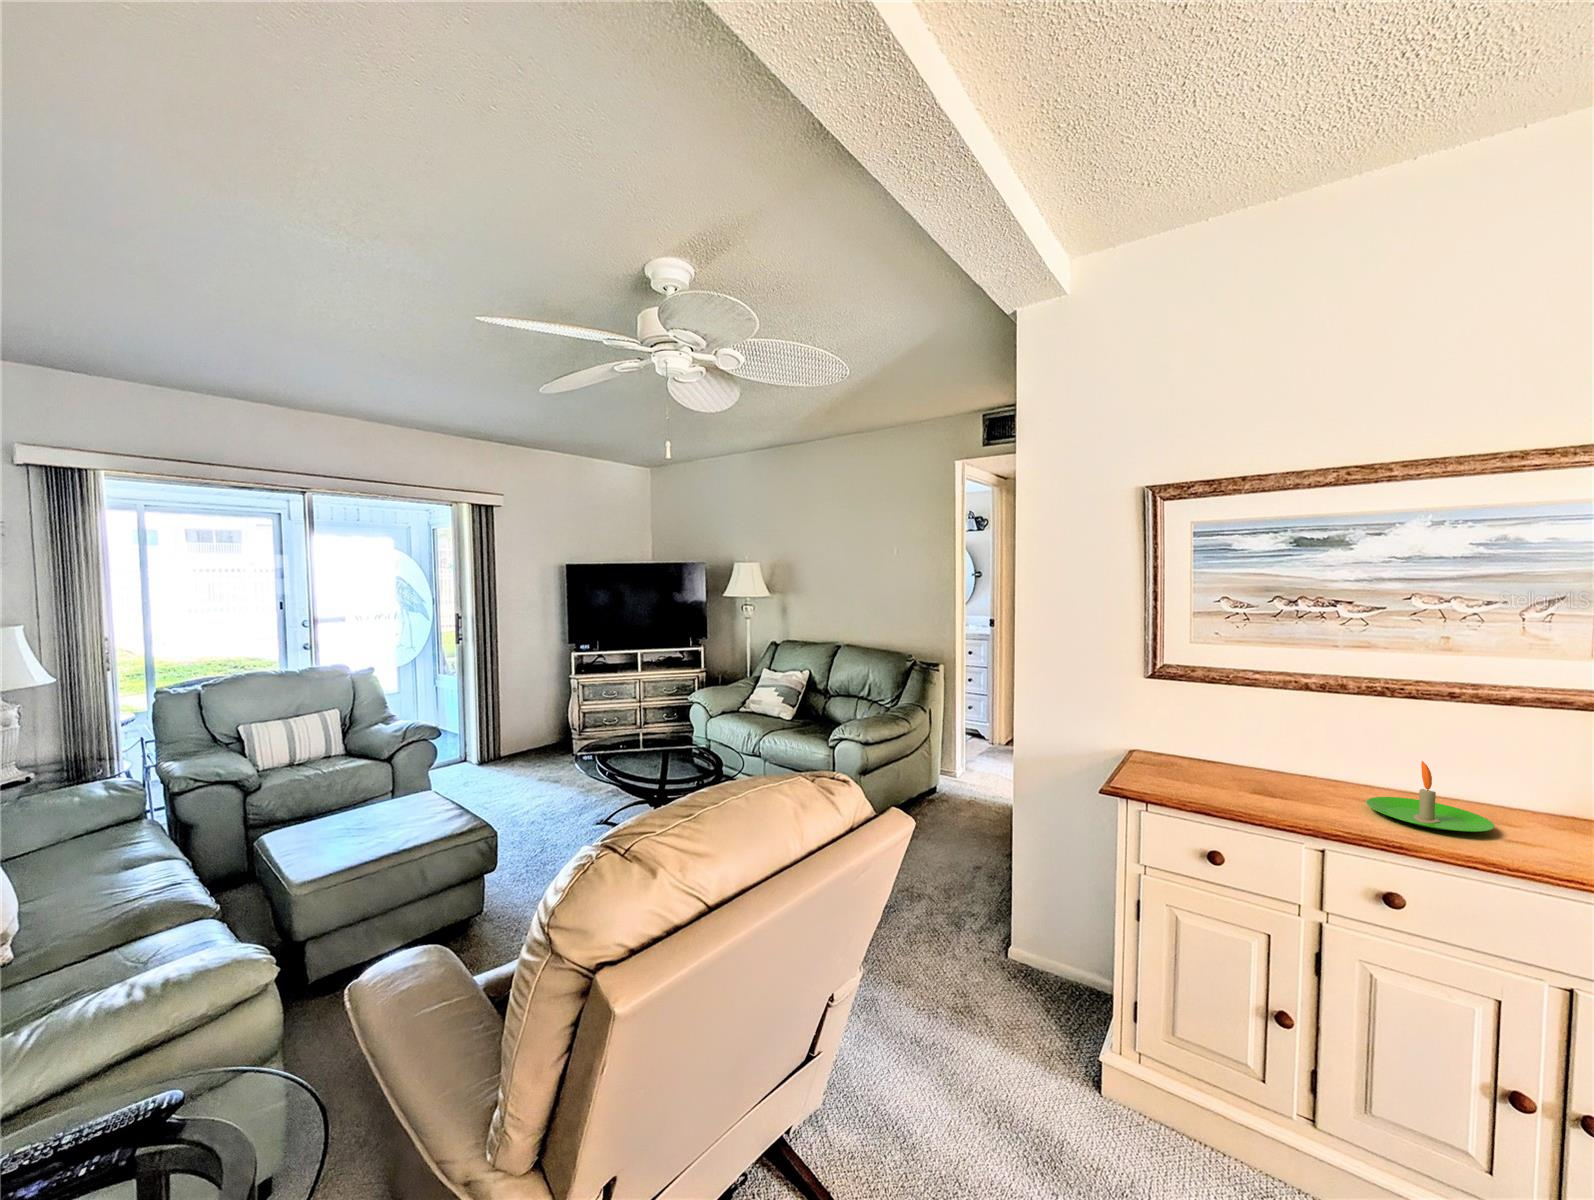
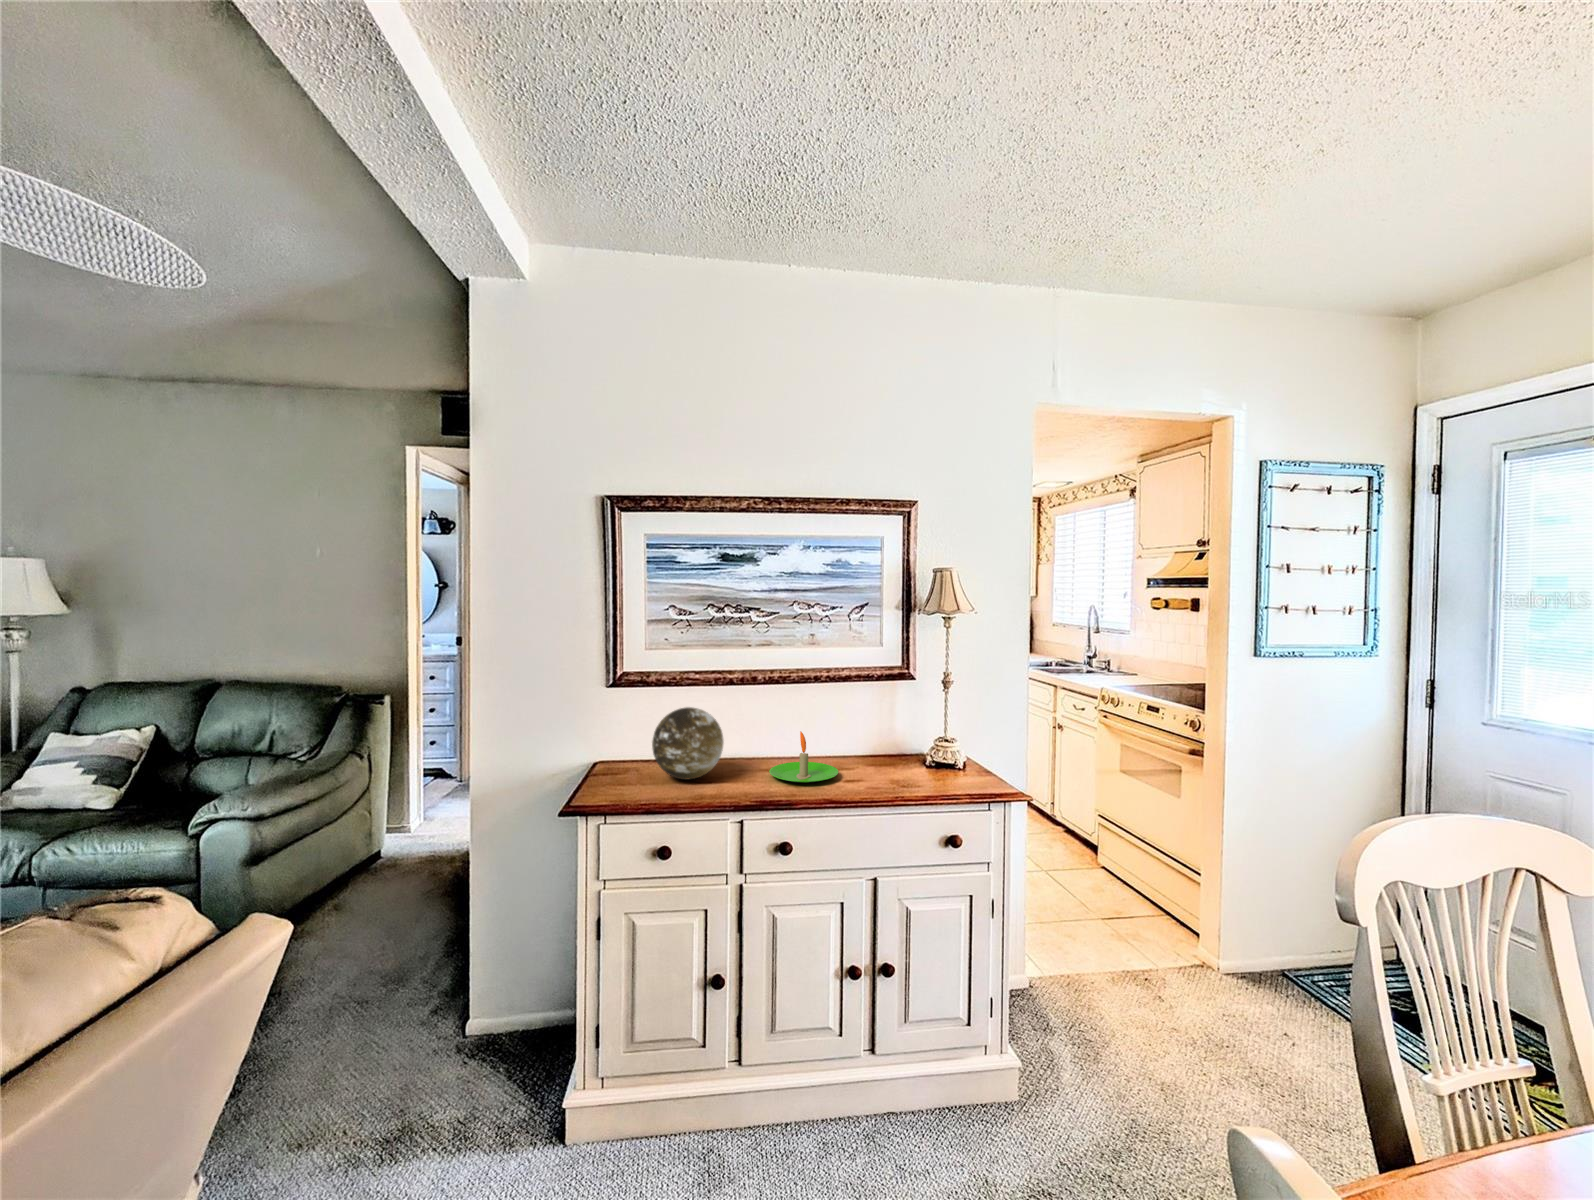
decorative orb: none [1199,709,1295,789] -> present [652,707,724,779]

